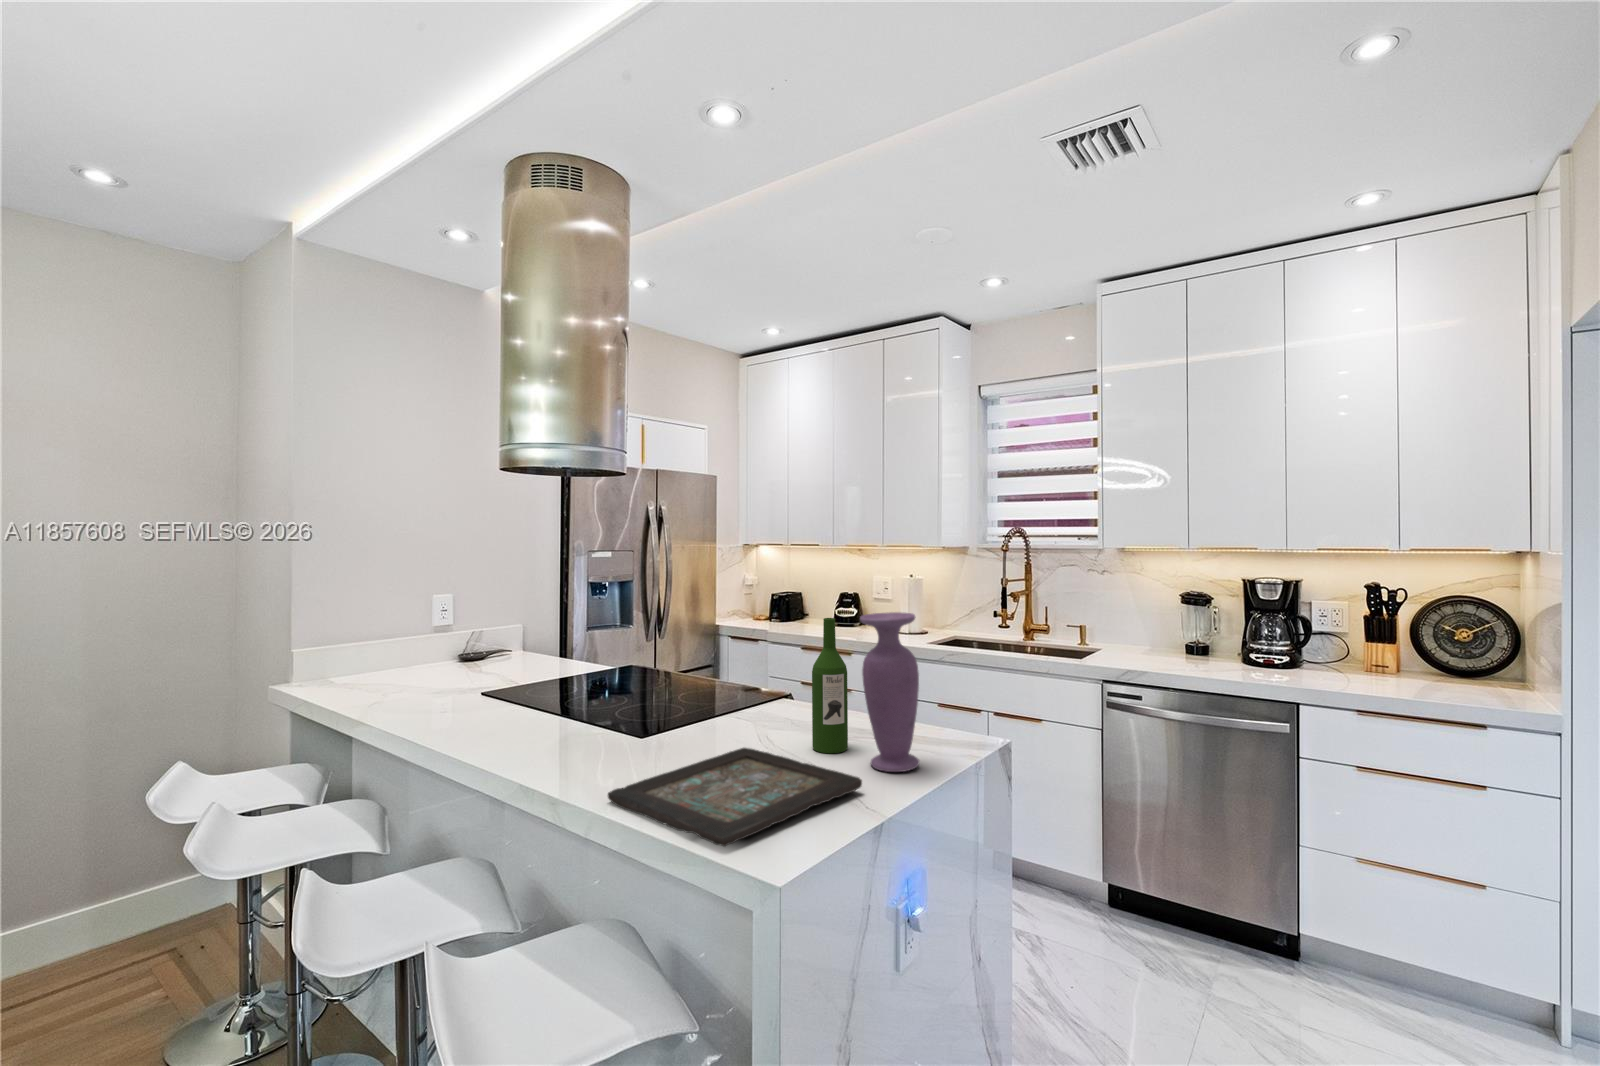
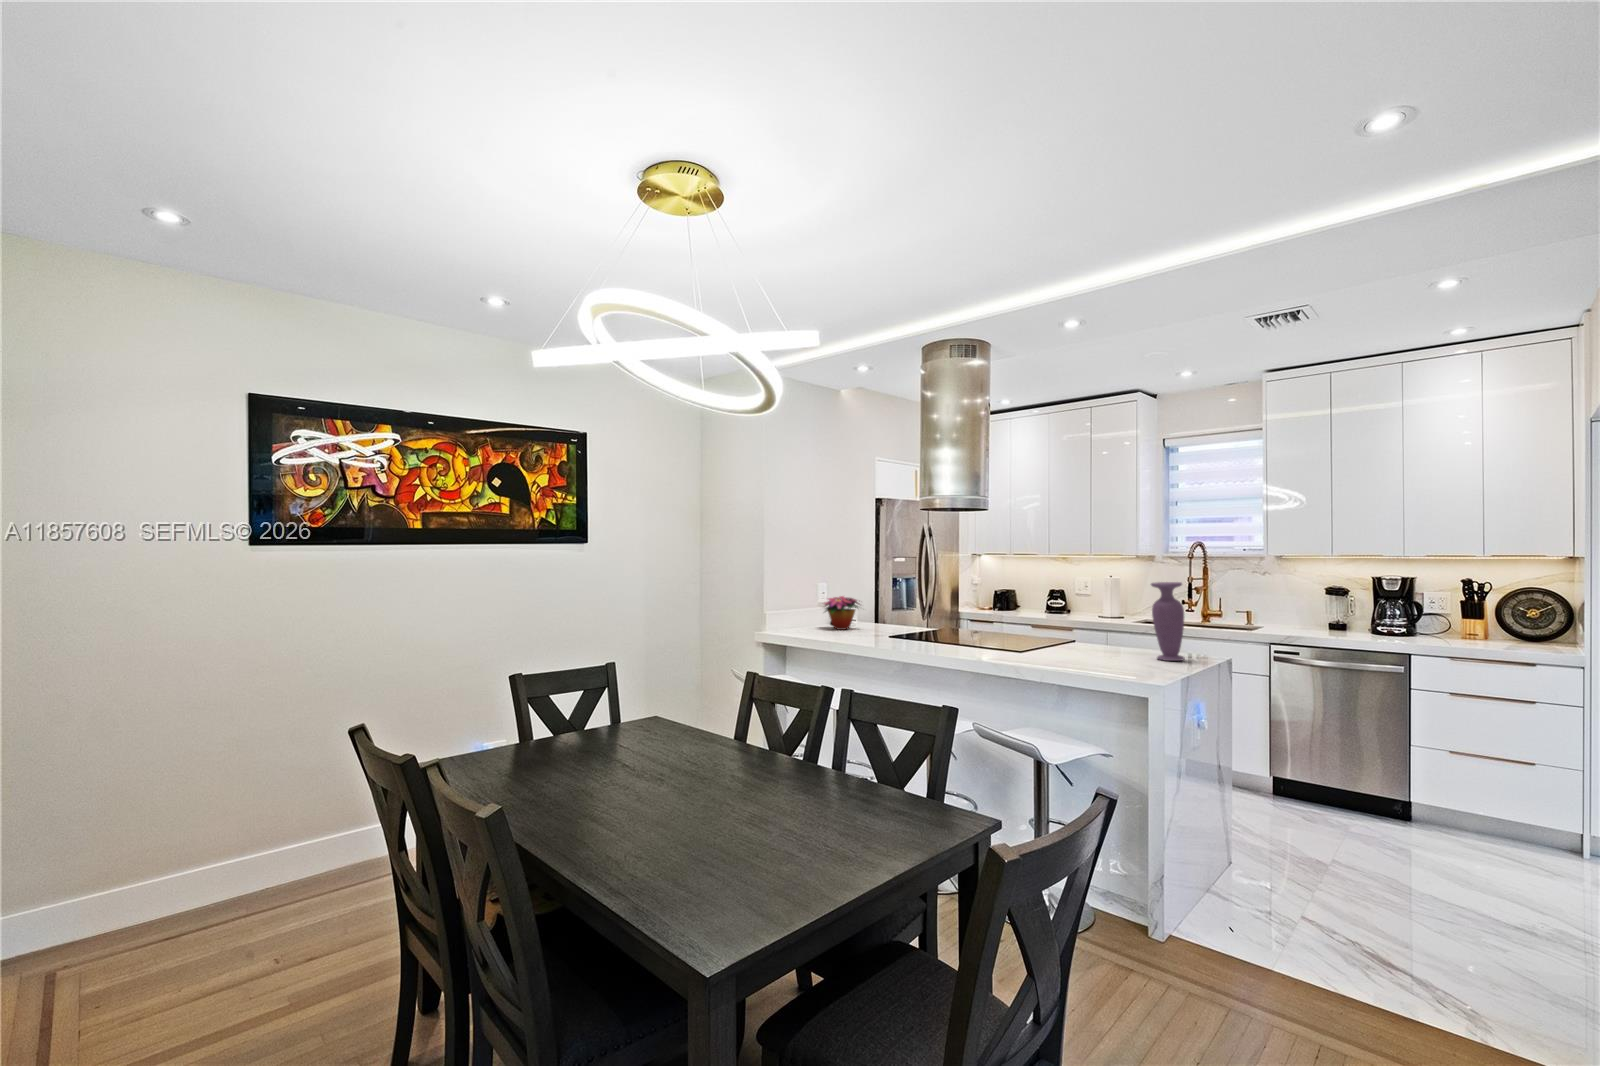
wine bottle: present [812,618,848,753] -> none [1117,586,1138,656]
flower arrangement: none [392,623,484,682] -> present [824,596,860,630]
decorative tray: present [608,748,862,846] -> none [1044,650,1164,672]

